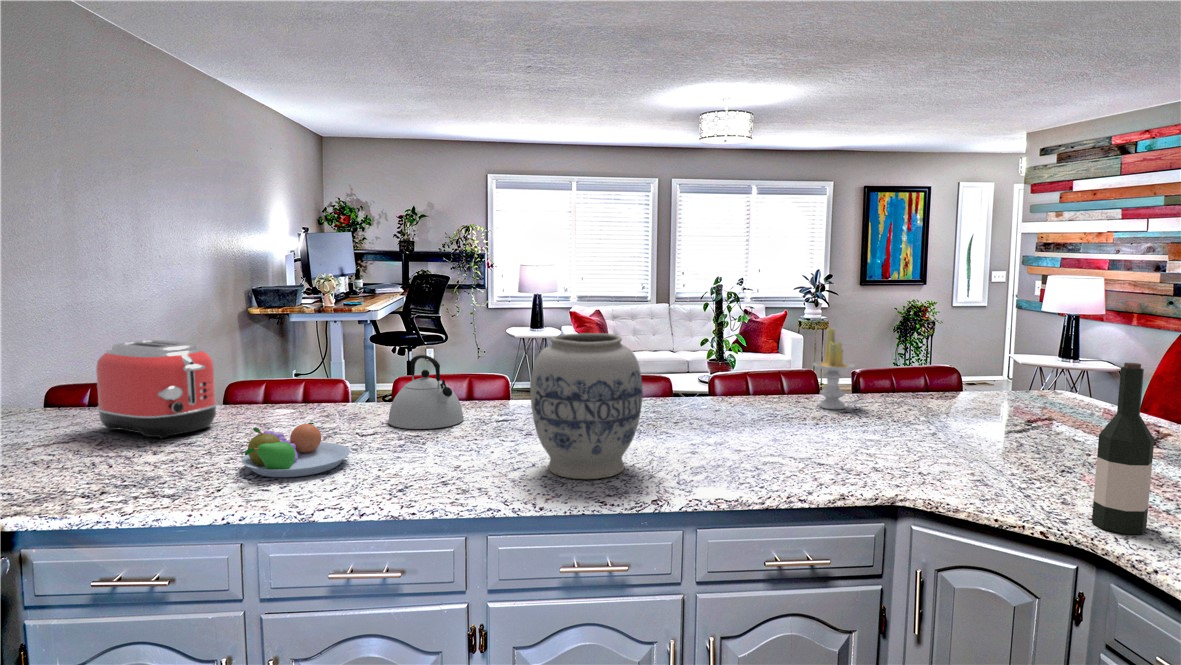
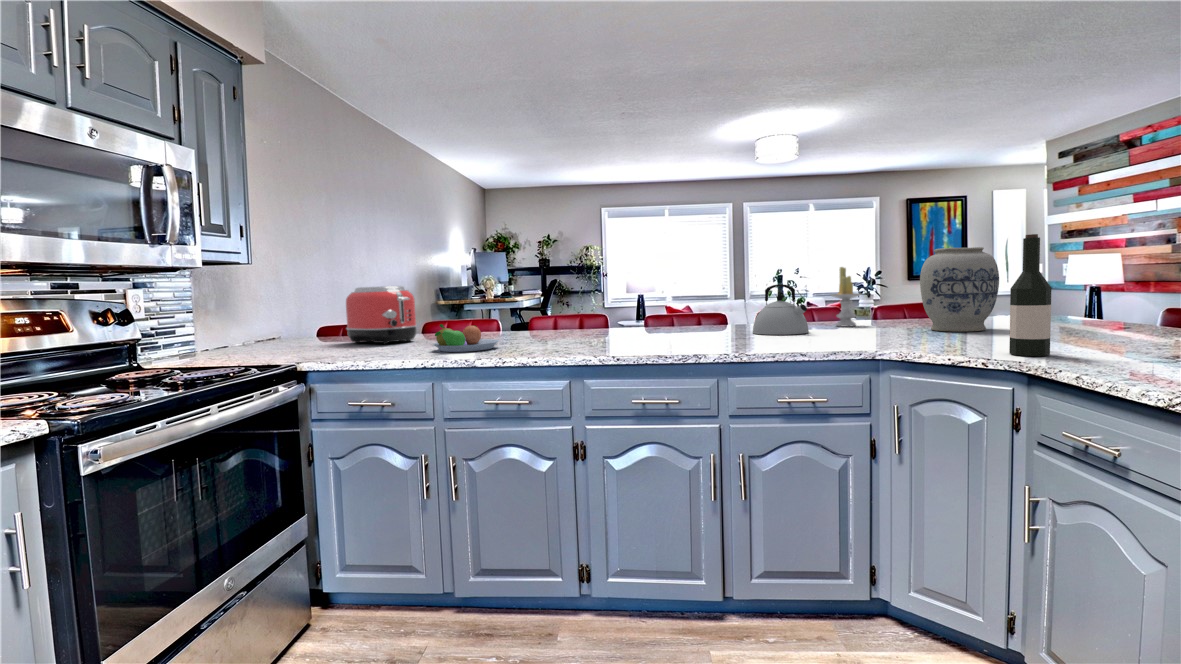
vase: present [530,333,643,479] -> present [920,247,999,332]
kettle: present [388,355,464,429] -> present [753,284,809,335]

